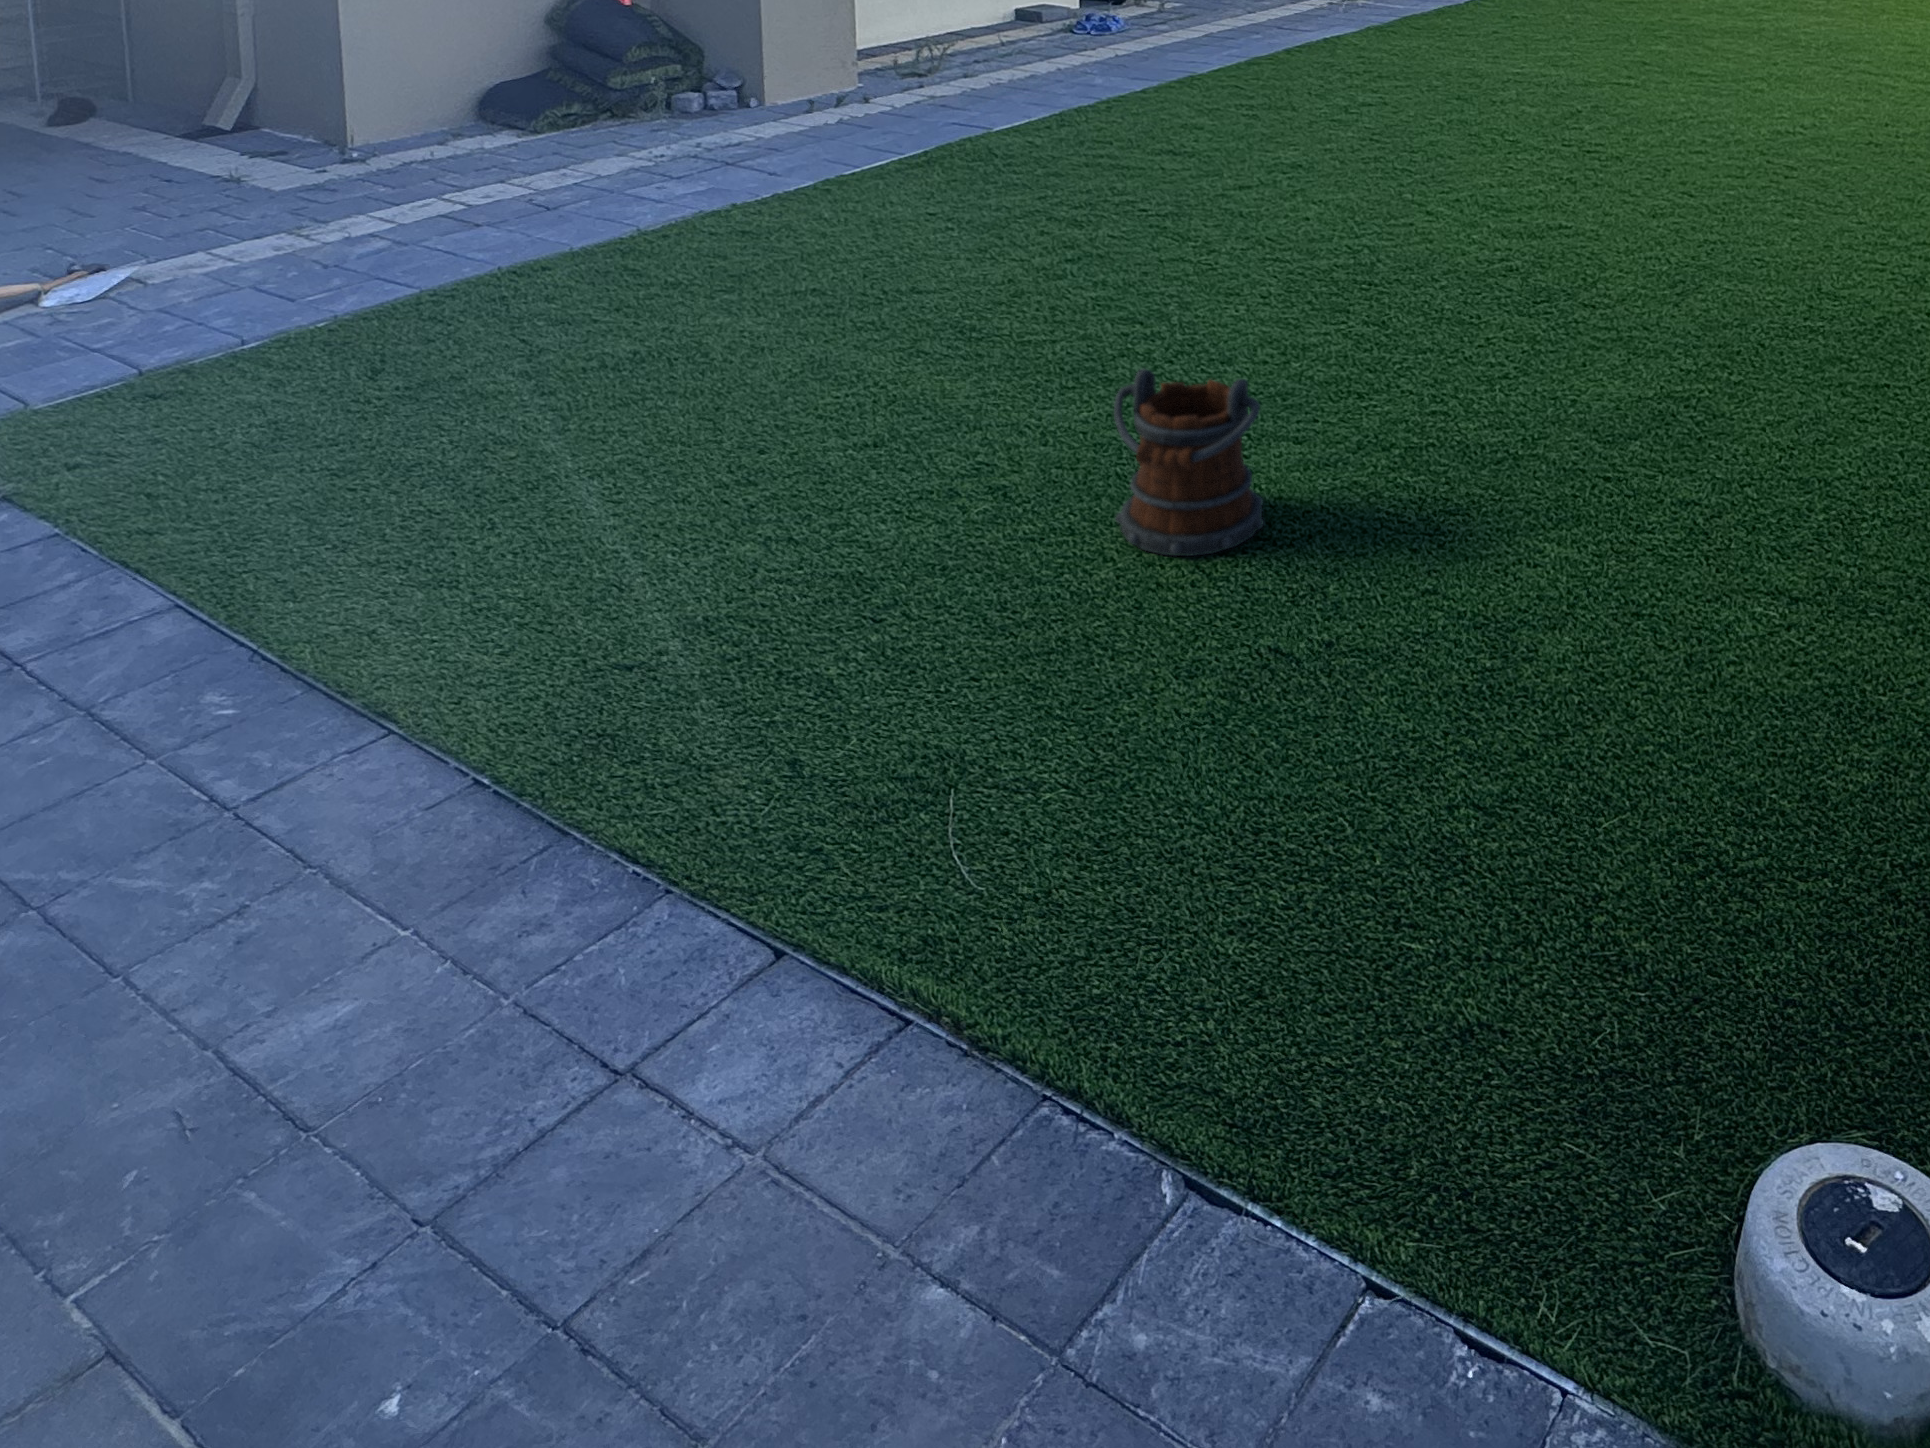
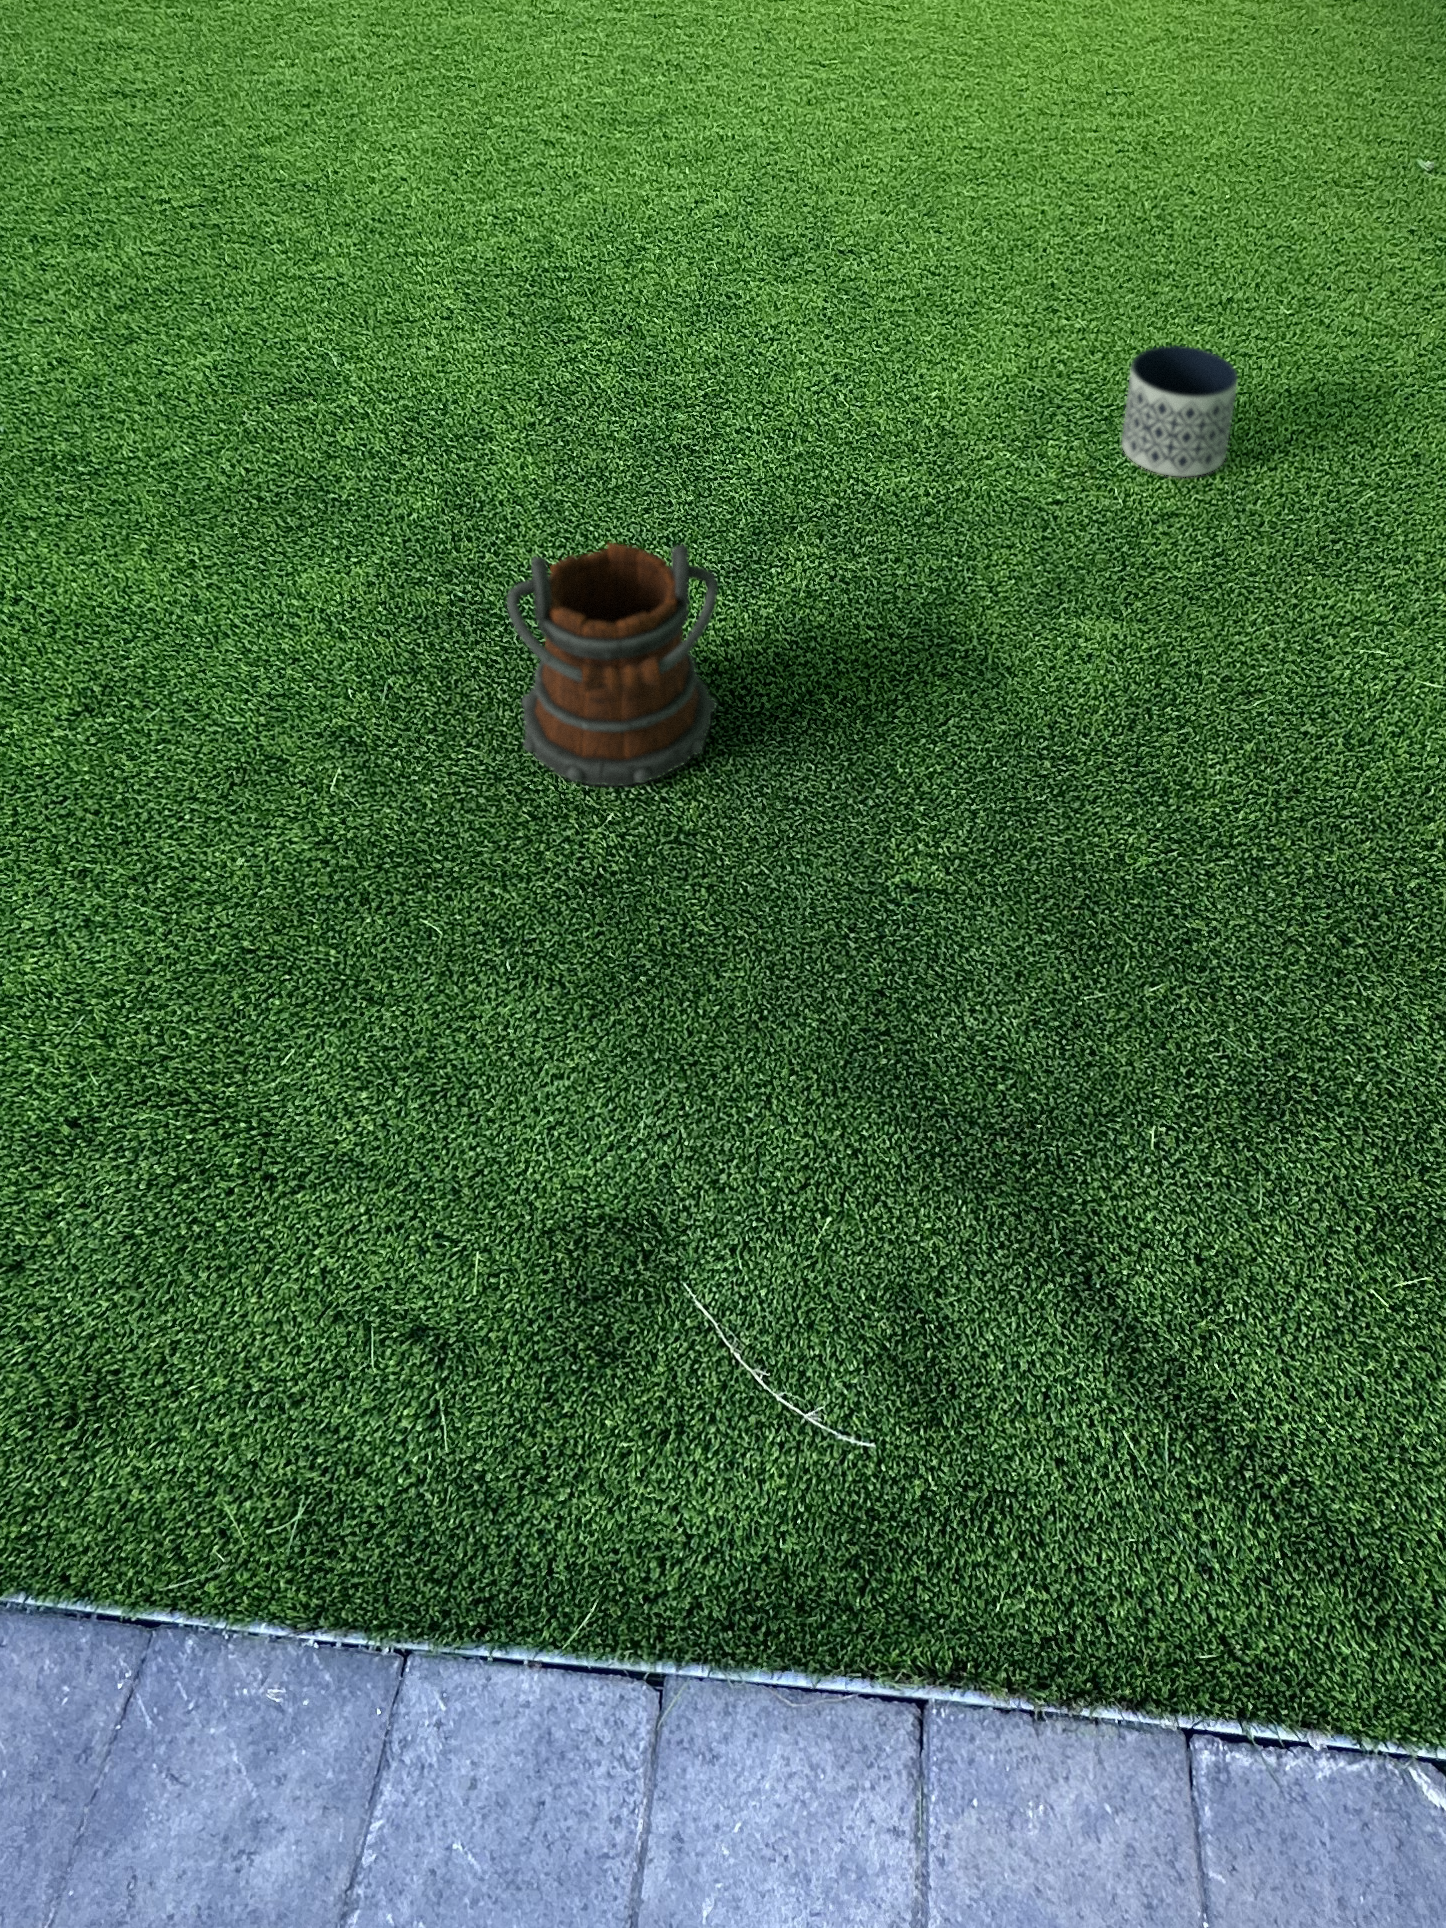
planter: none [1722,363,1815,473] -> present [1122,346,1238,477]

